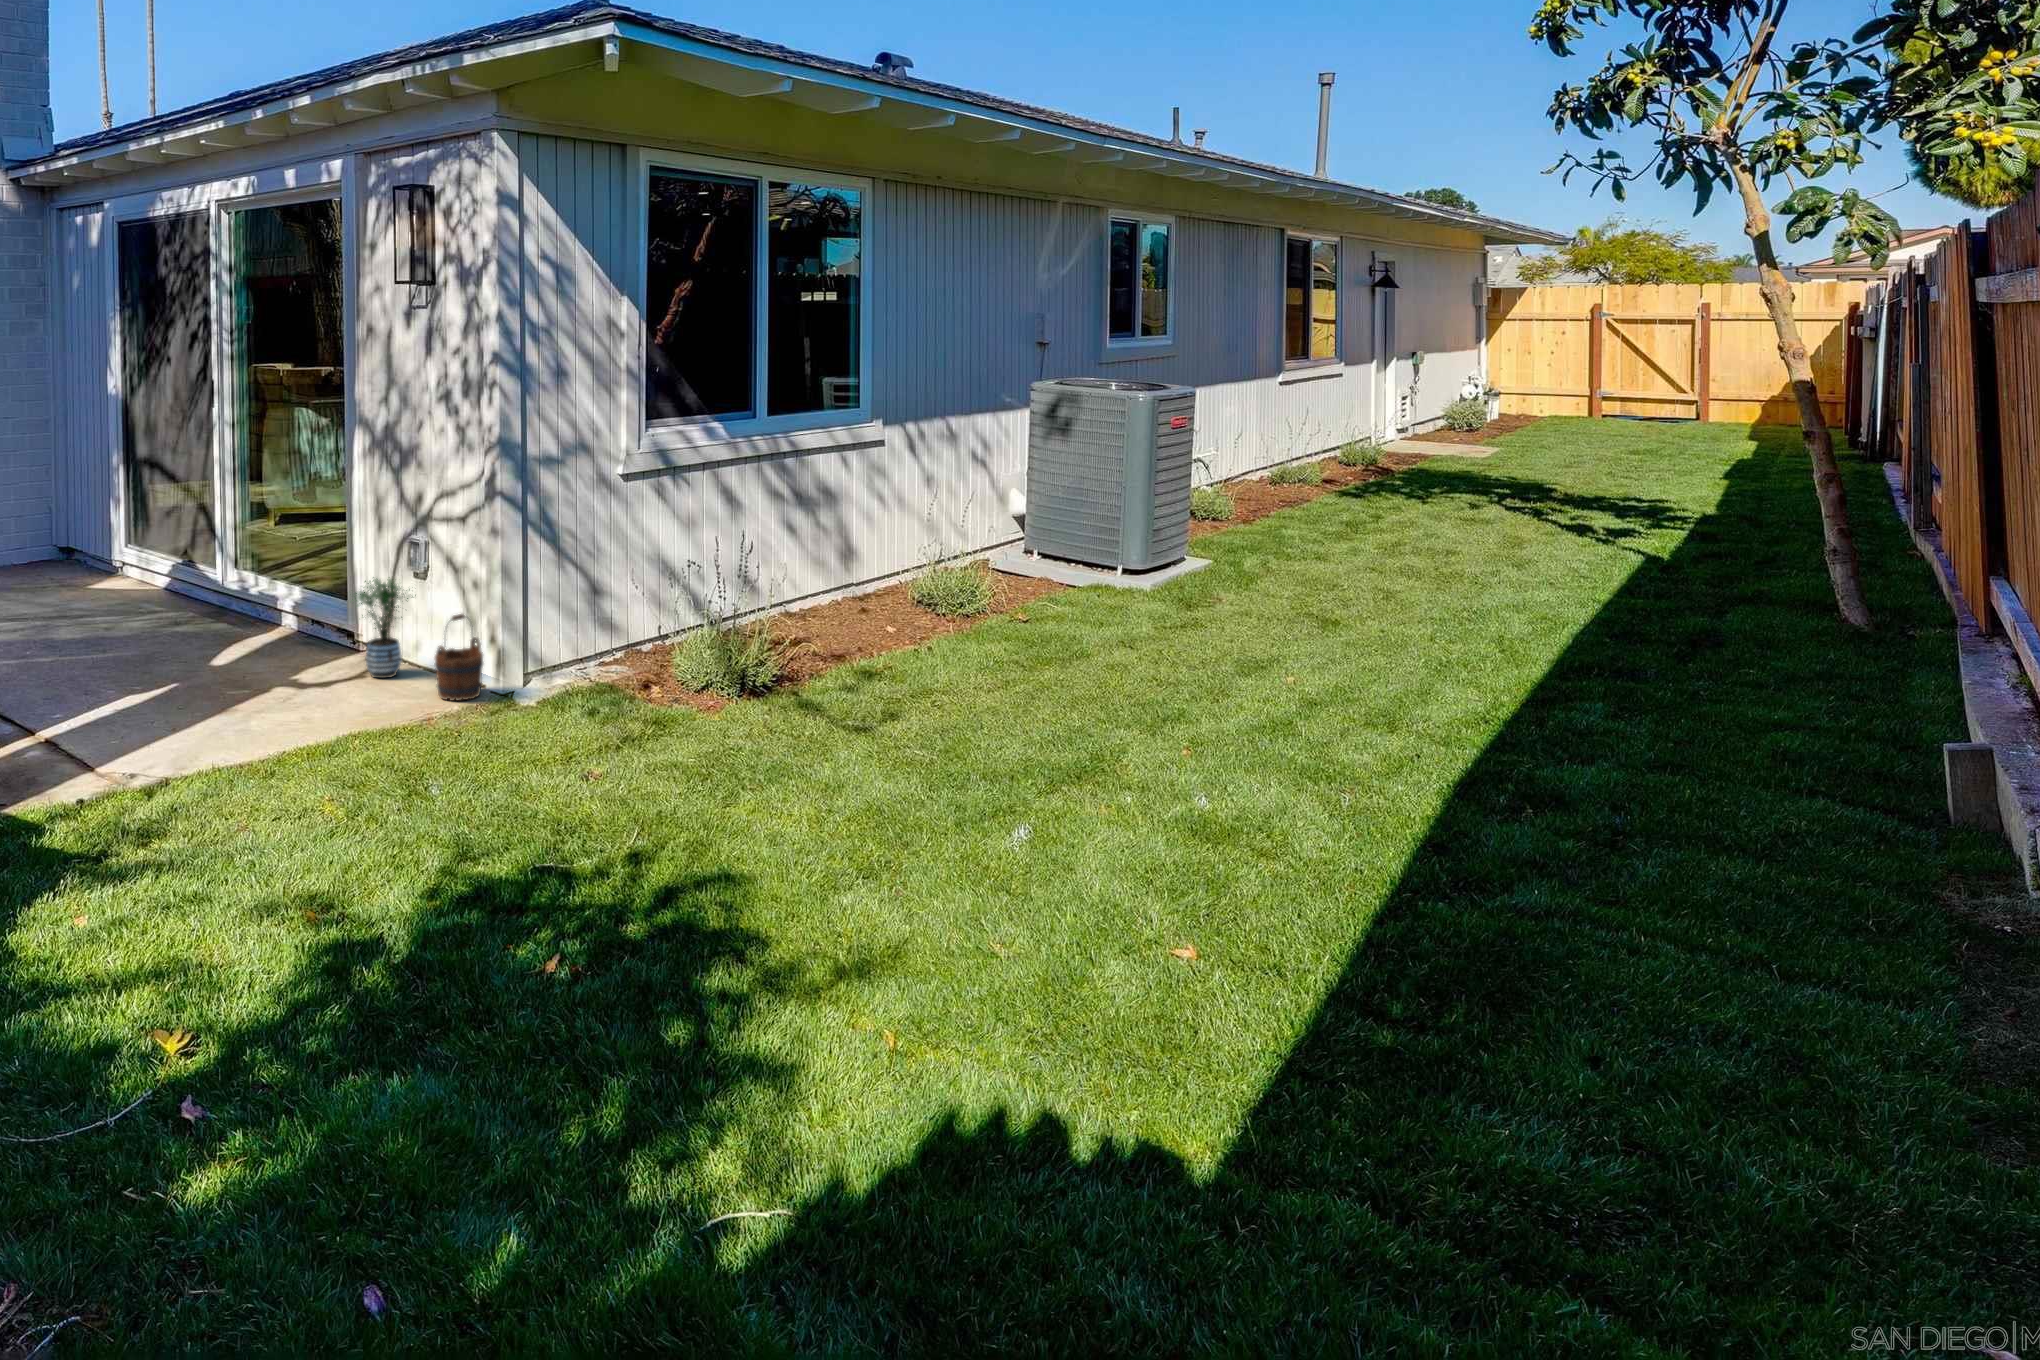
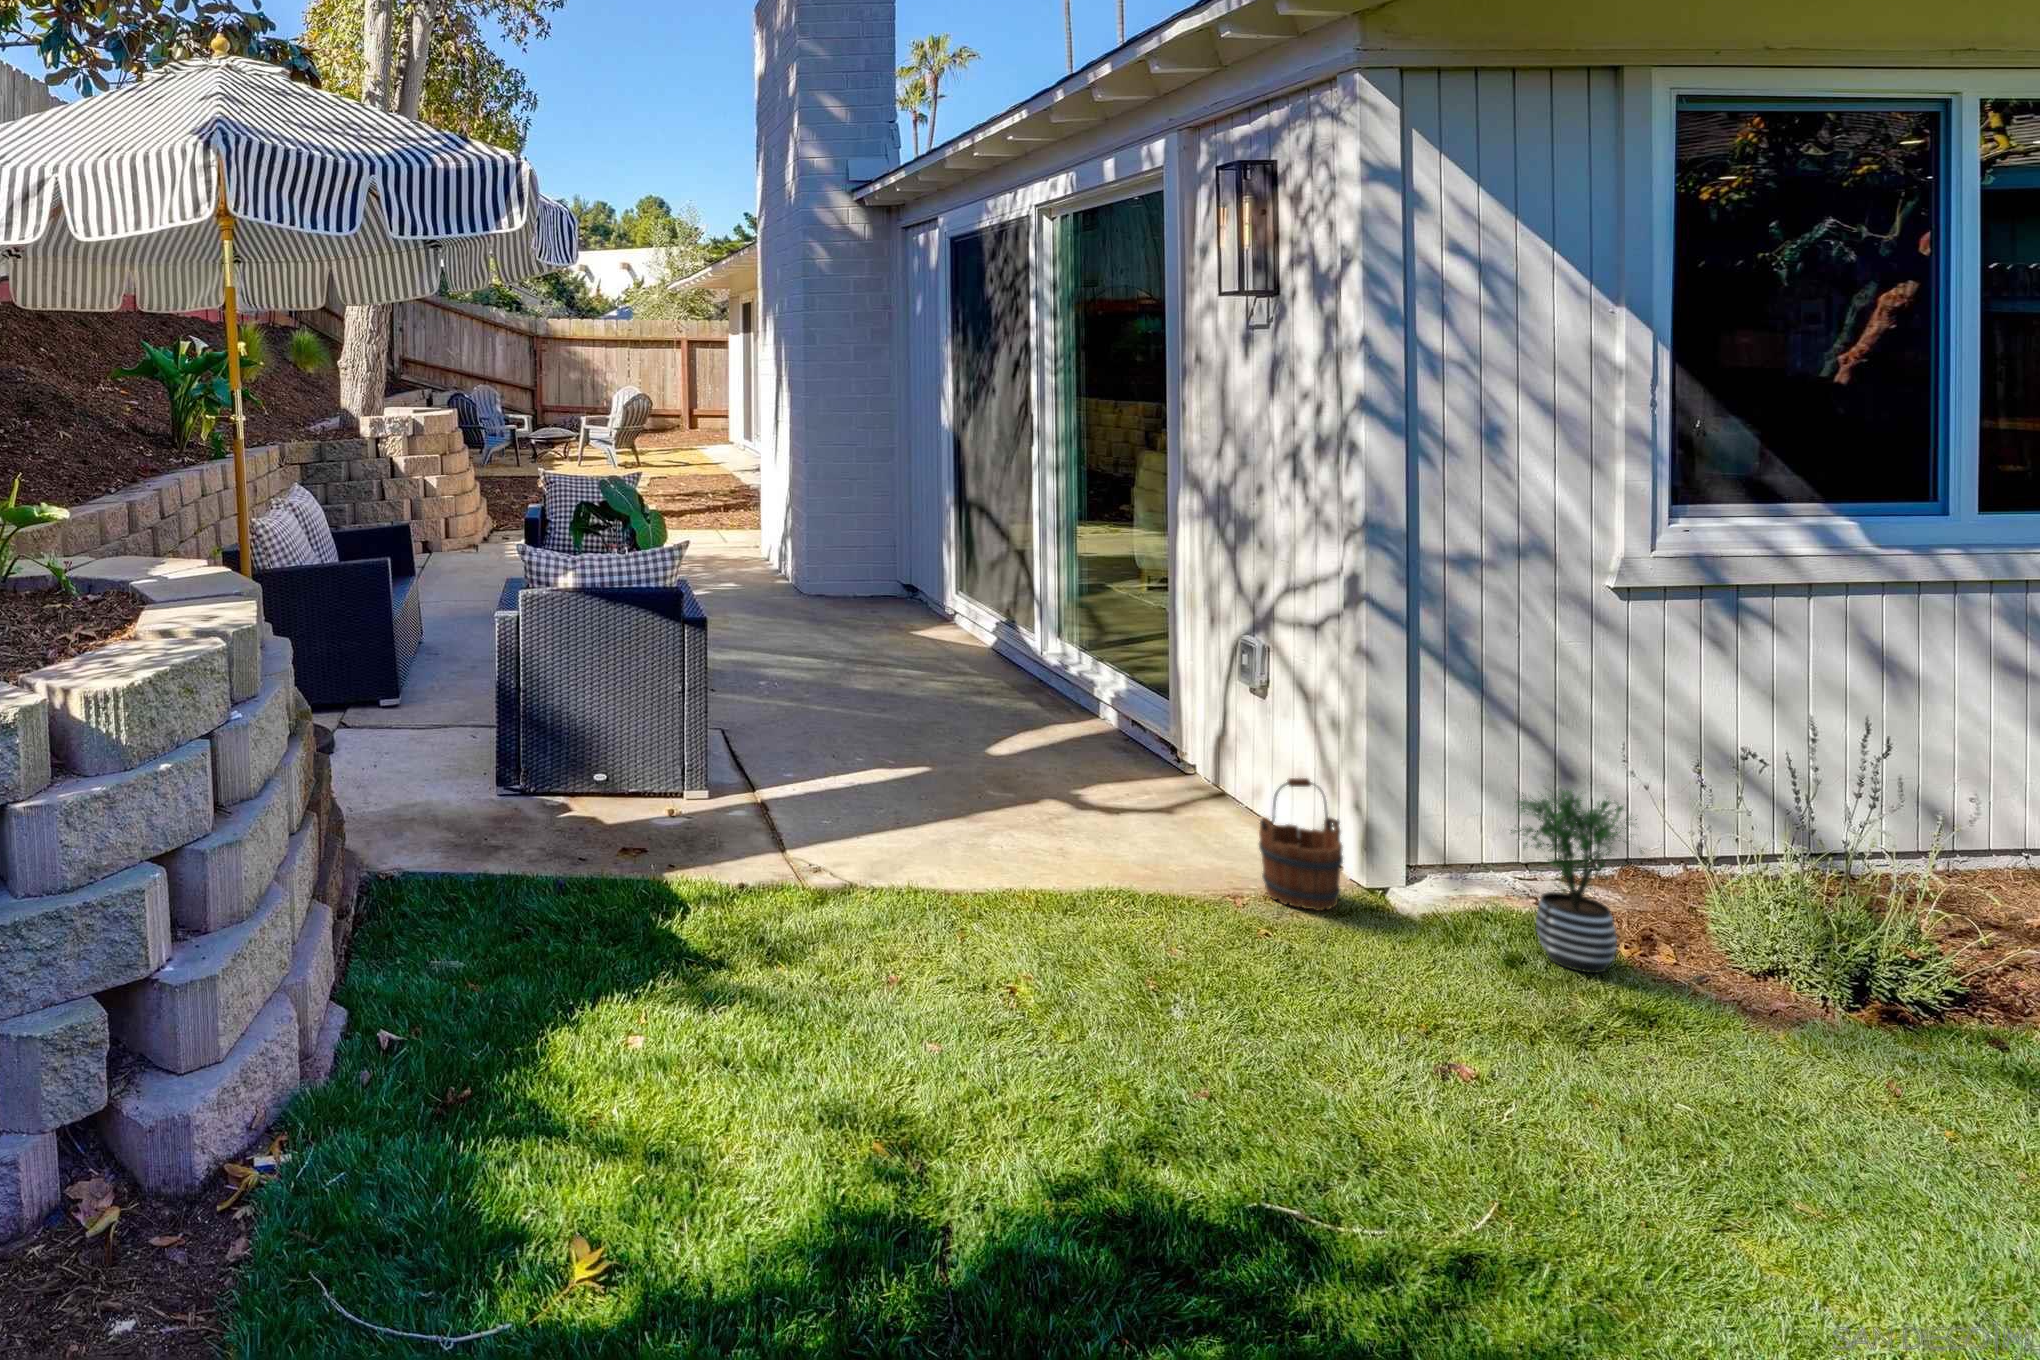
potted plant: present [356,577,416,678] -> present [1511,790,1642,973]

